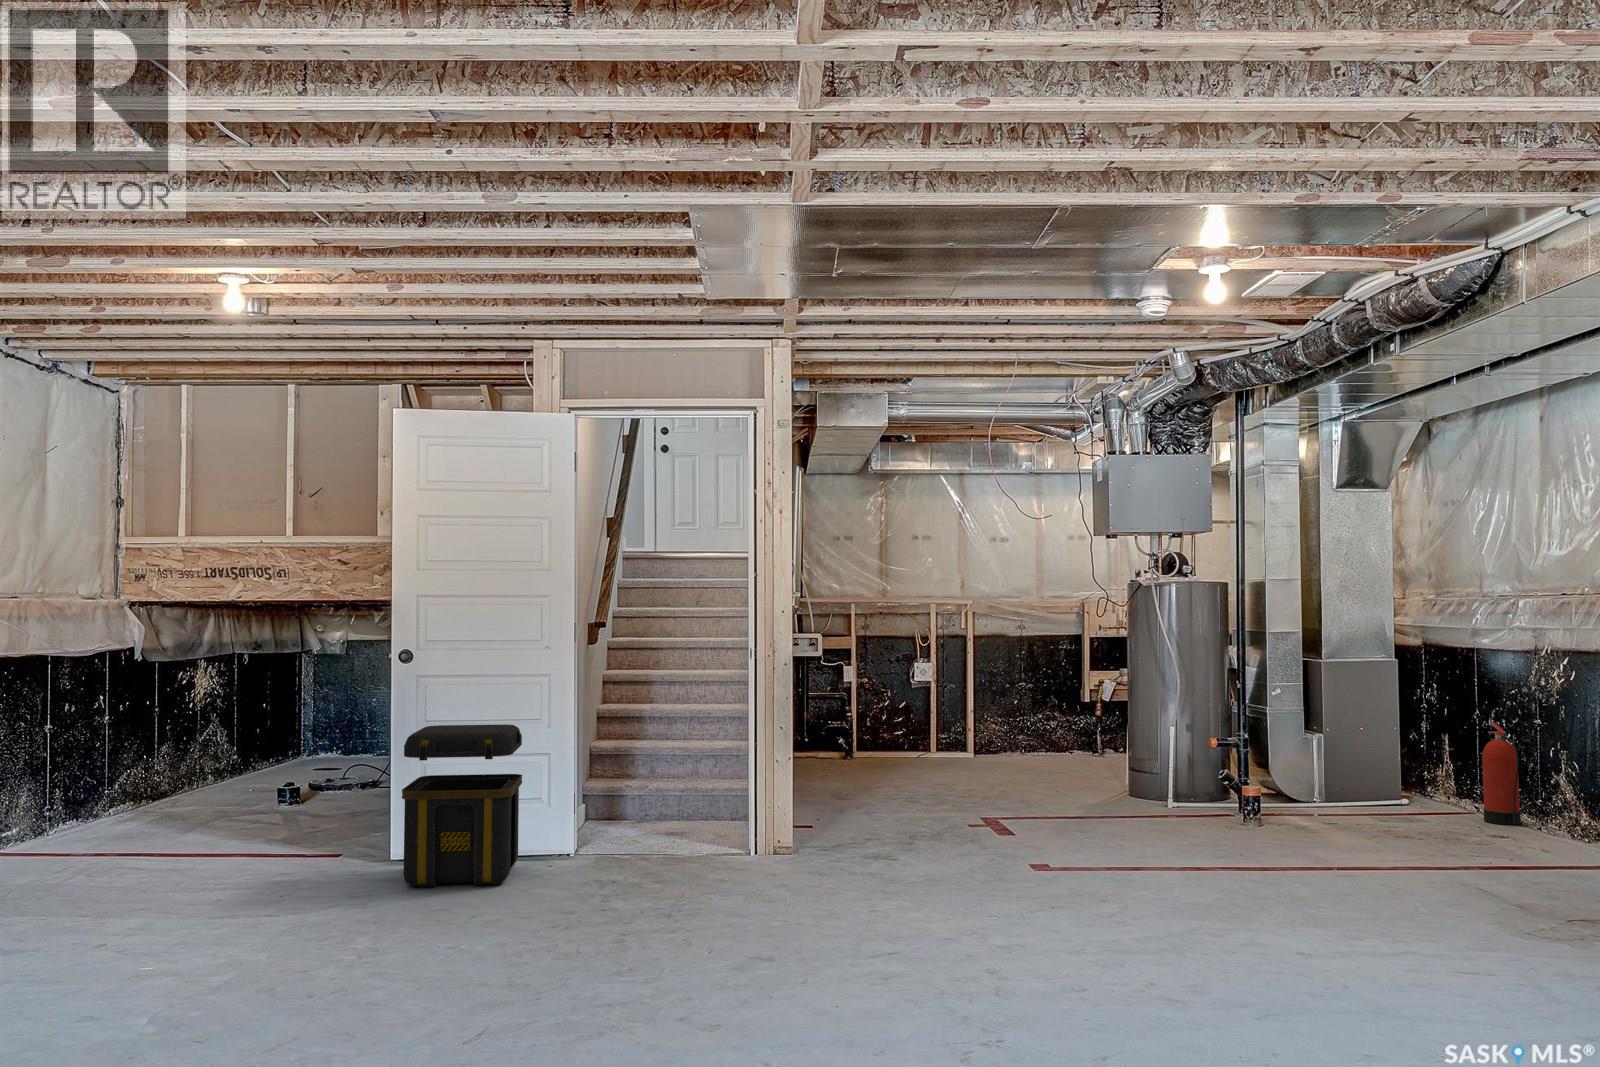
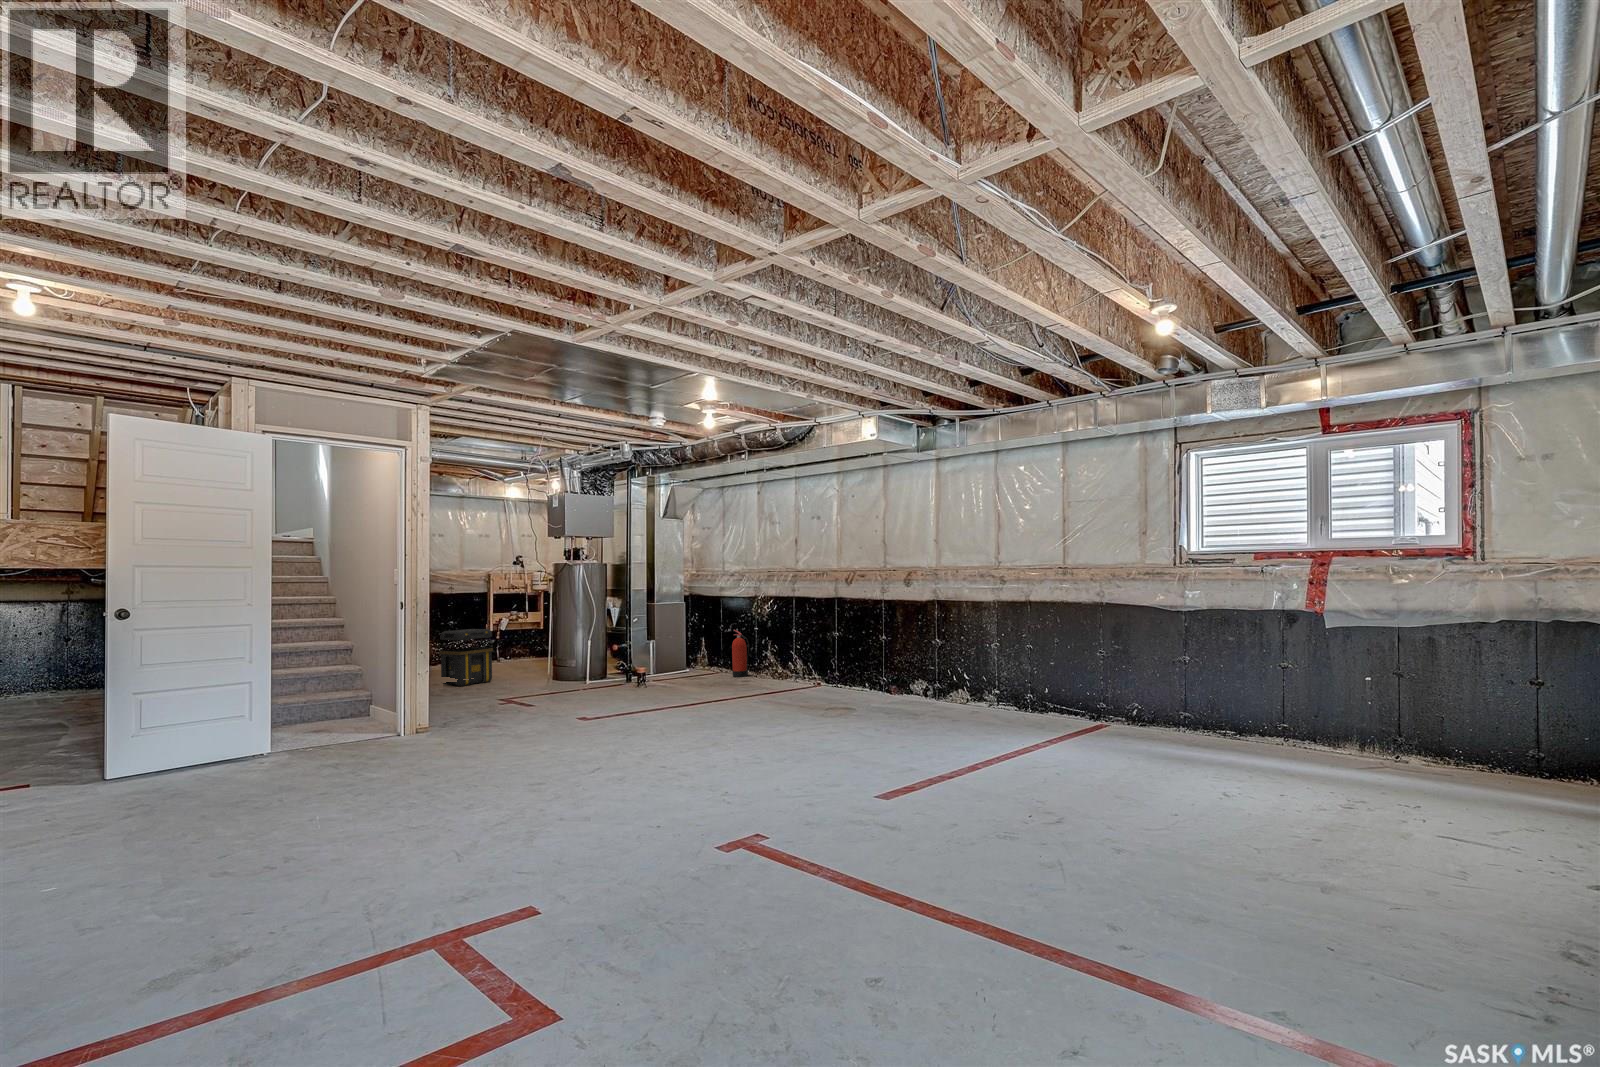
toolbox: present [402,724,522,887] -> present [440,629,493,686]

